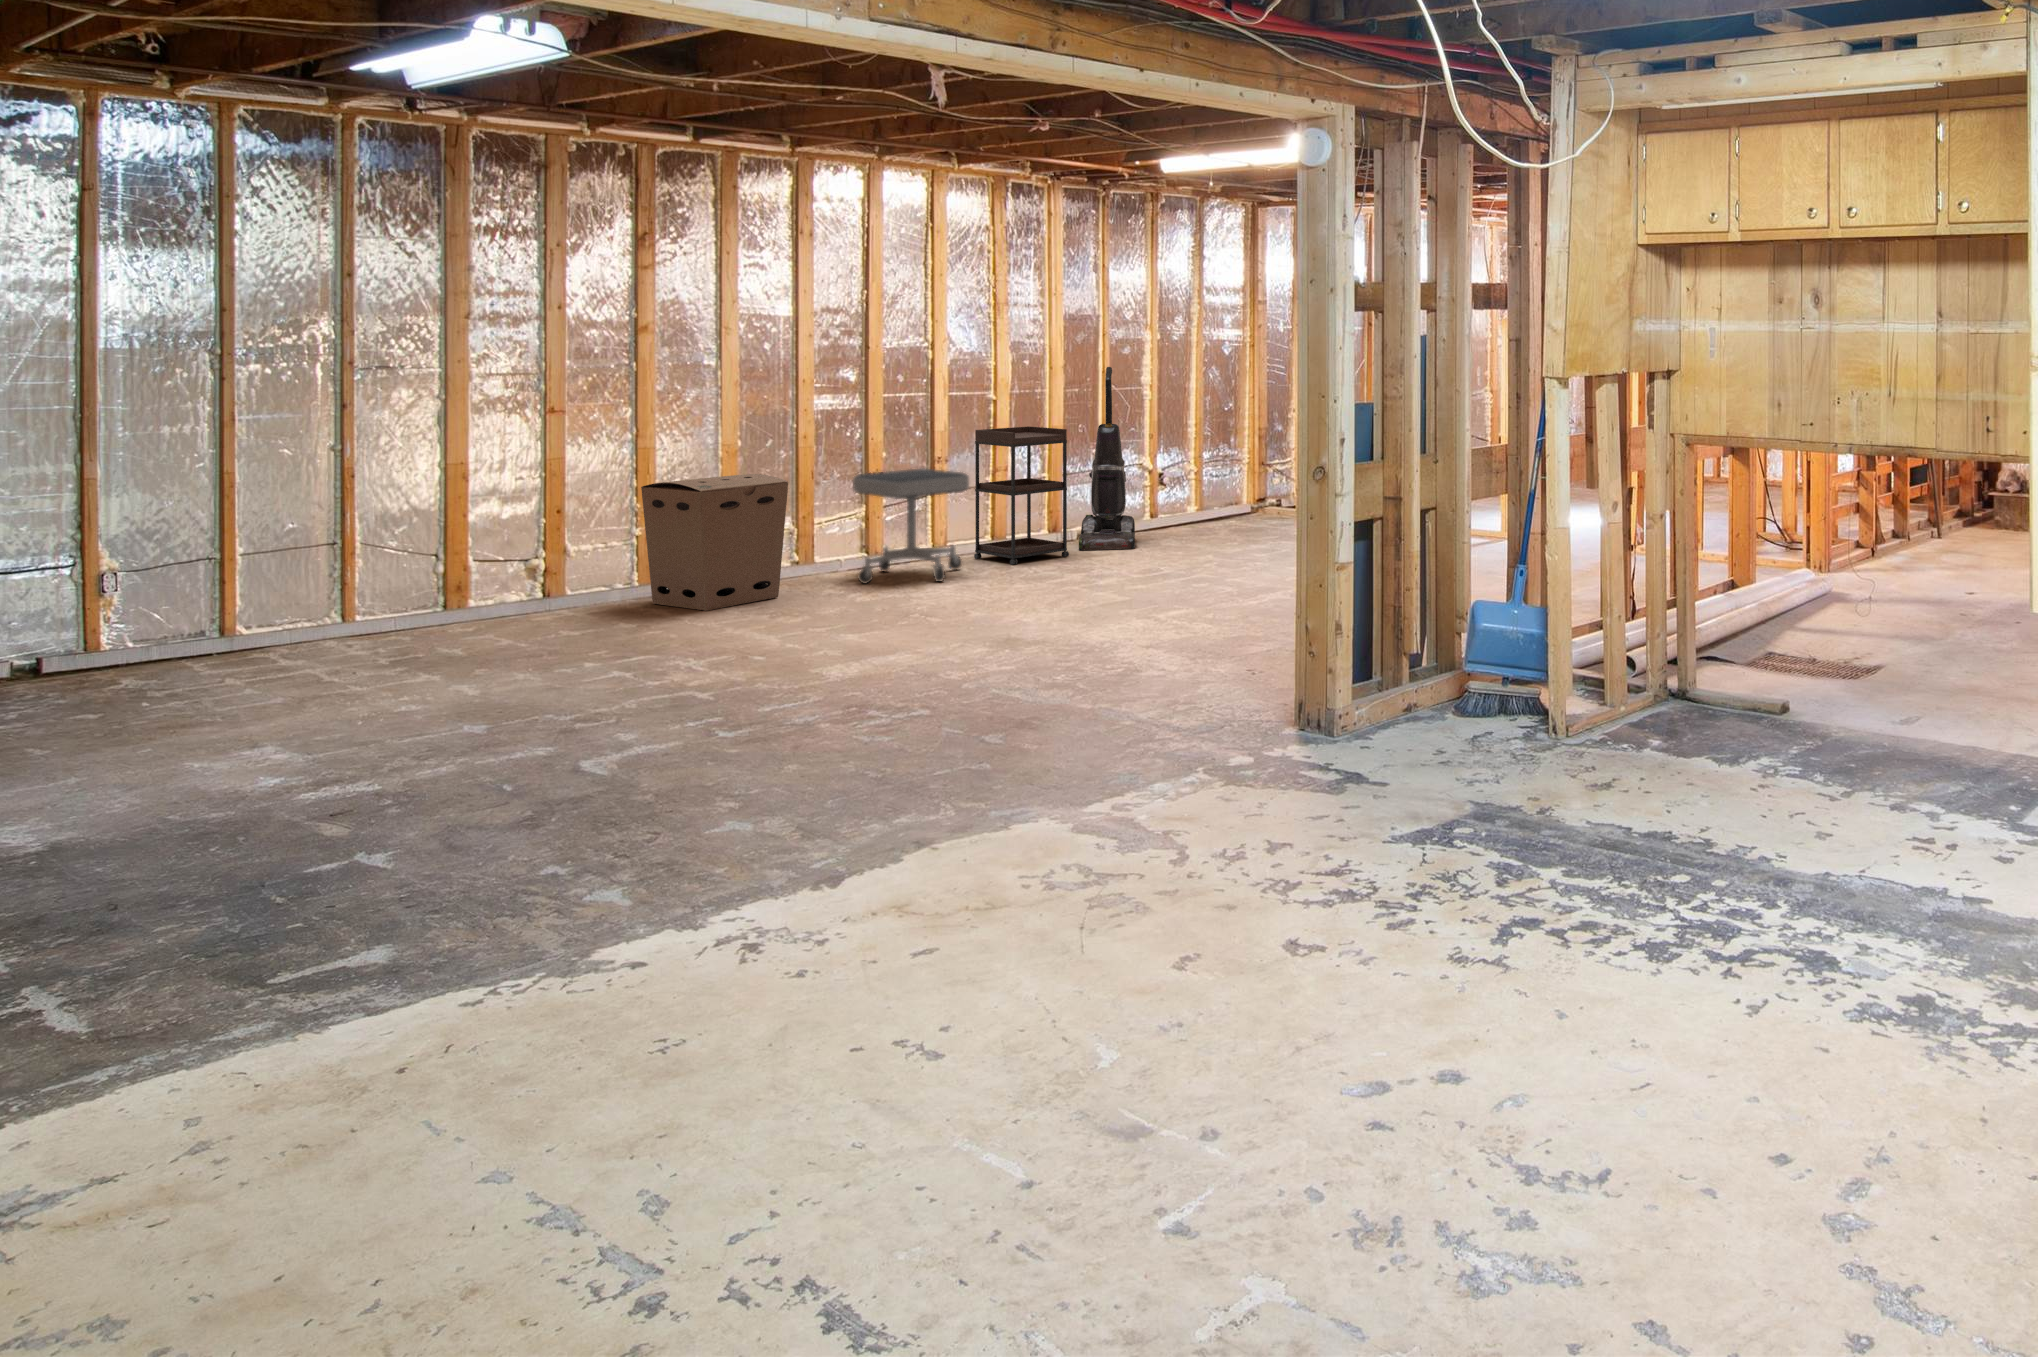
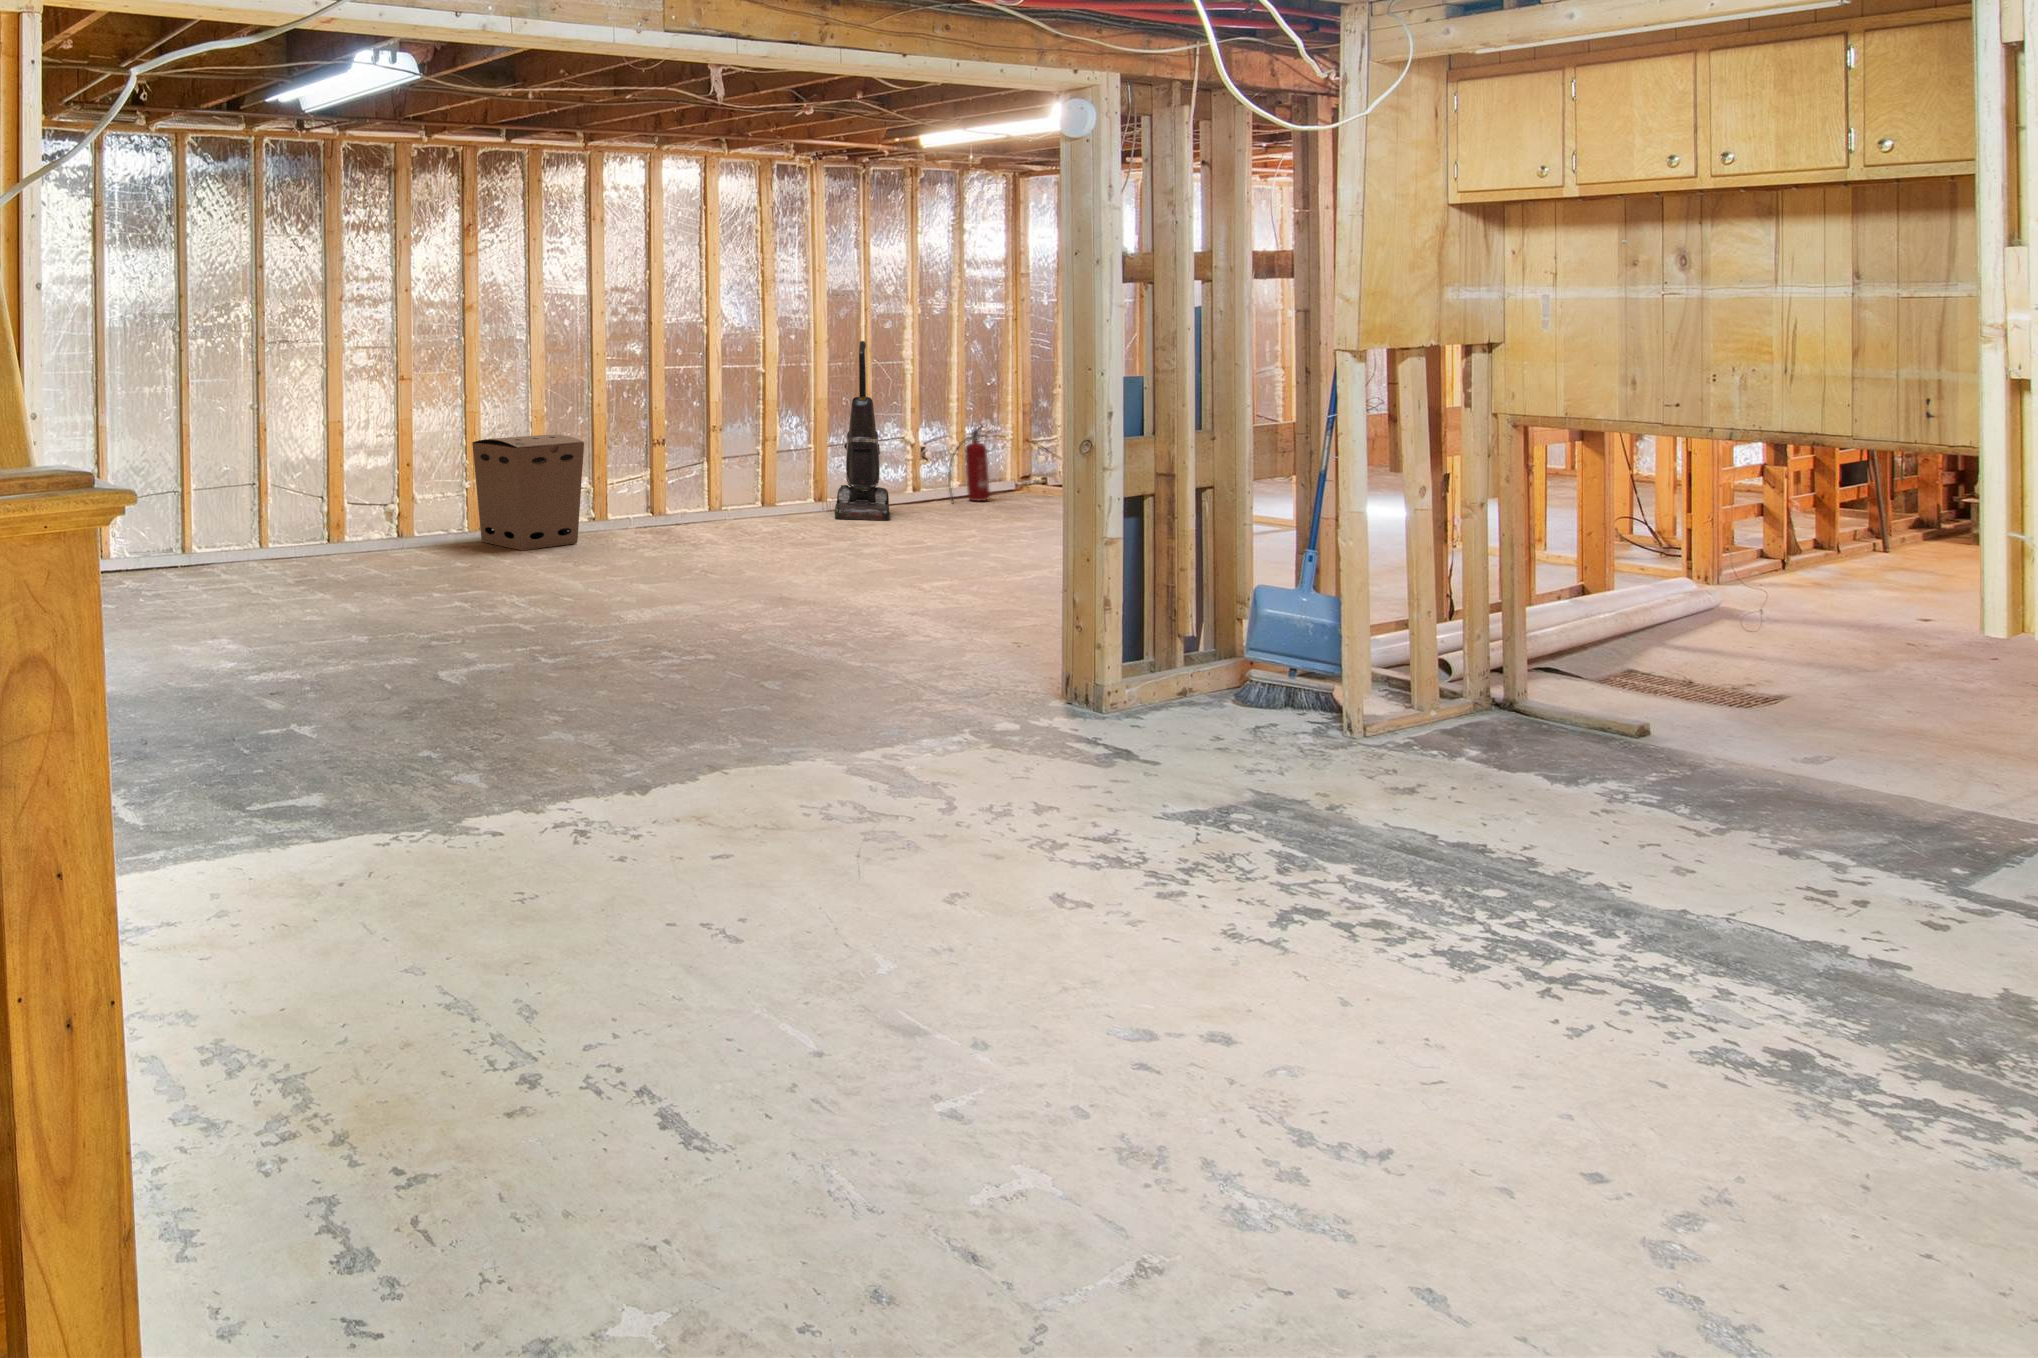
shelving unit: present [974,426,1069,565] -> none [739,398,826,529]
fire extinguisher: none [1194,449,1235,528] -> present [949,427,990,502]
stool: present [853,469,969,583] -> none [635,435,735,539]

